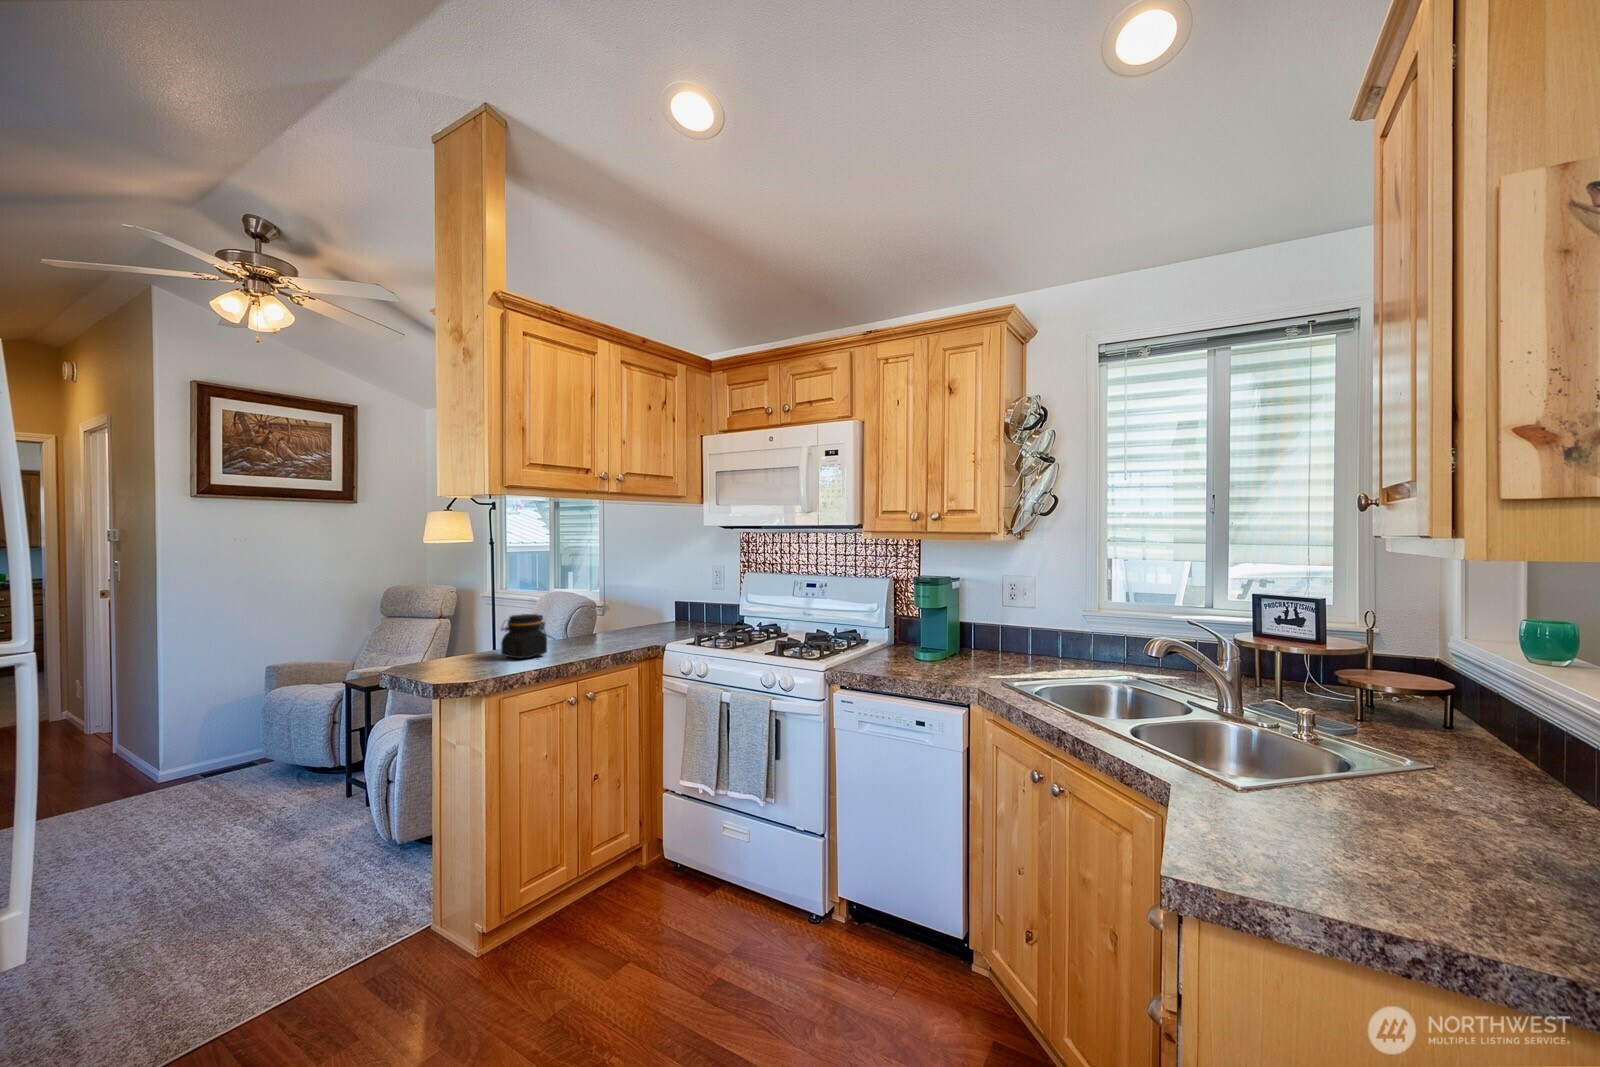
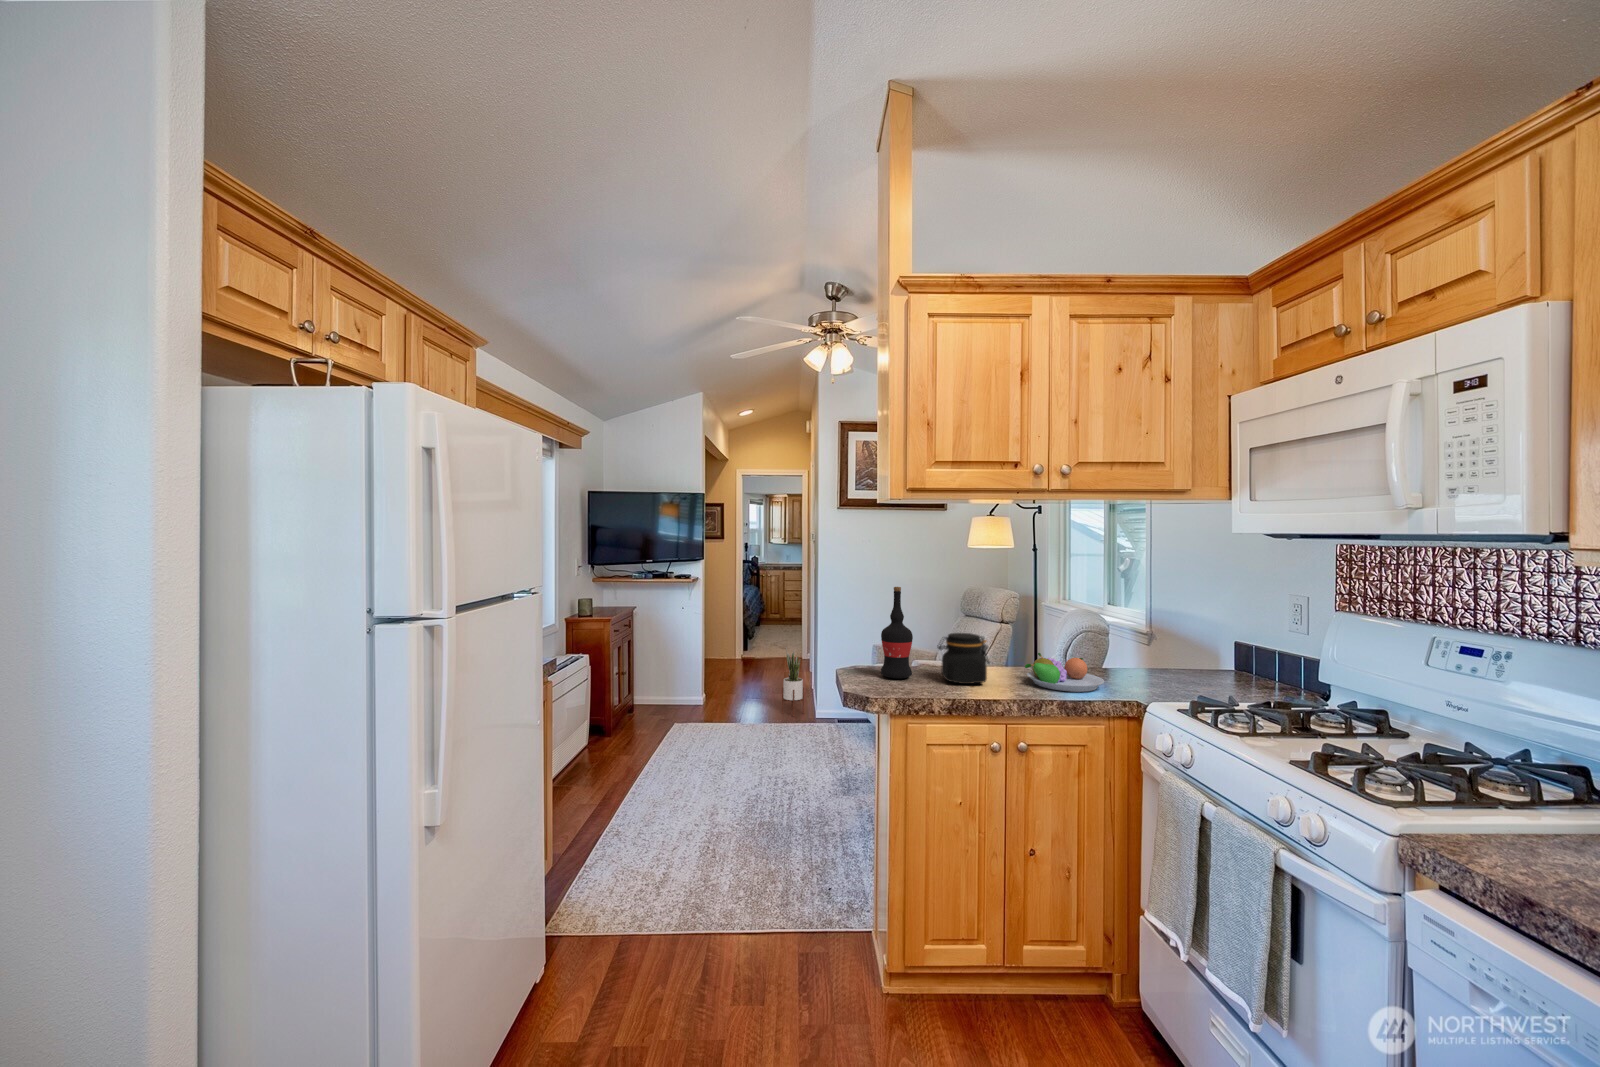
wine bottle: none [443,578,477,666] -> present [881,587,913,679]
fruit bowl: none [570,623,629,649] -> present [1025,653,1104,692]
potted plant: none [93,692,138,791] -> present [782,648,804,716]

